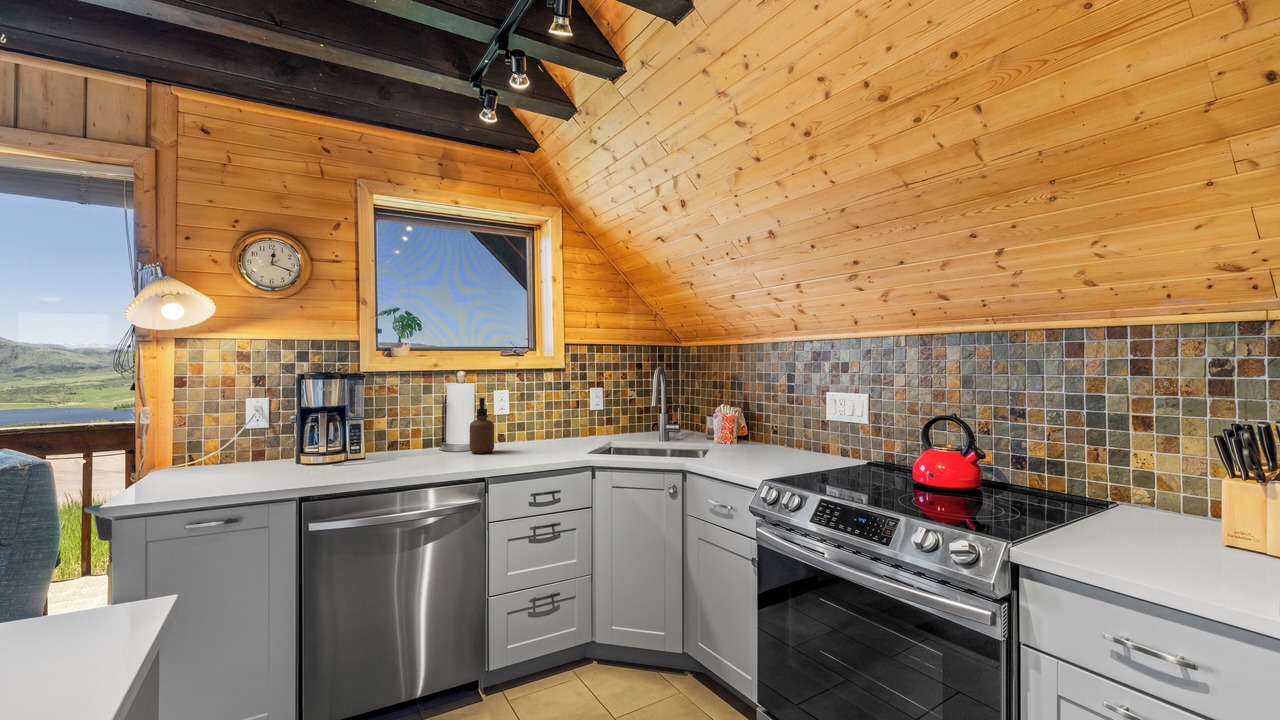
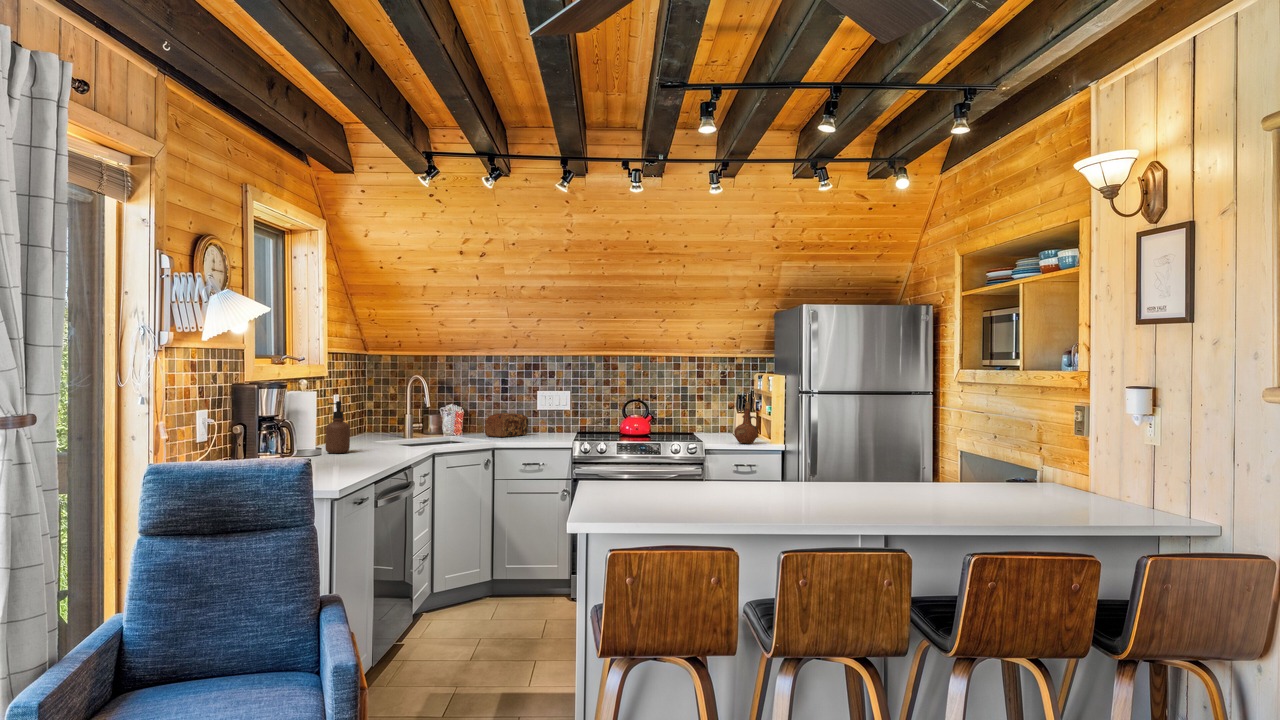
bread loaf: none [736,421,802,455] -> present [484,413,528,437]
ceramic pitcher: none [1114,449,1209,573] -> present [734,402,759,444]

